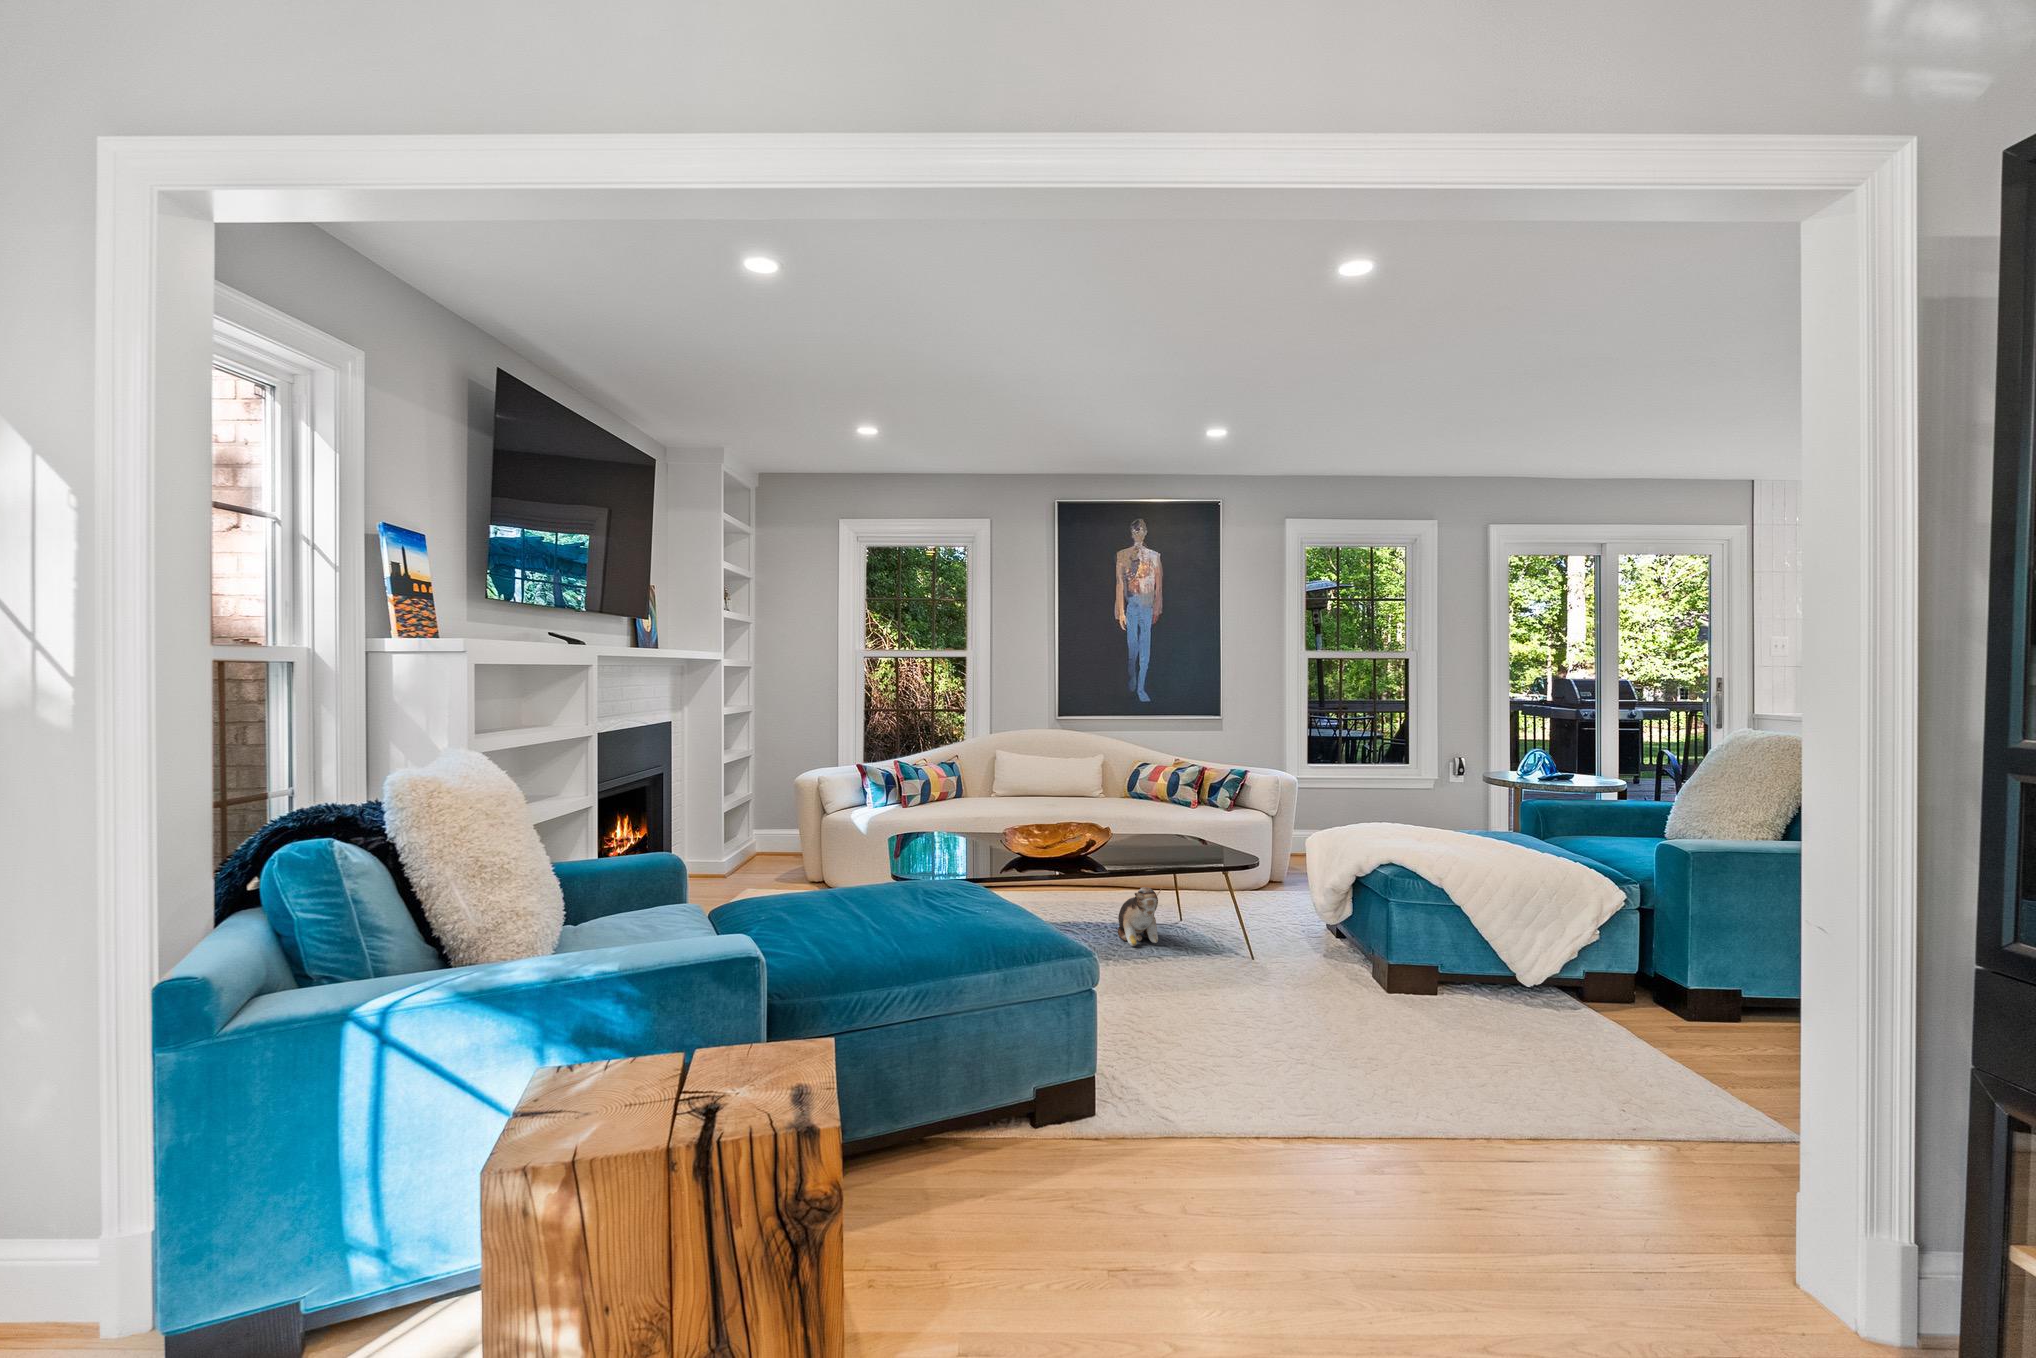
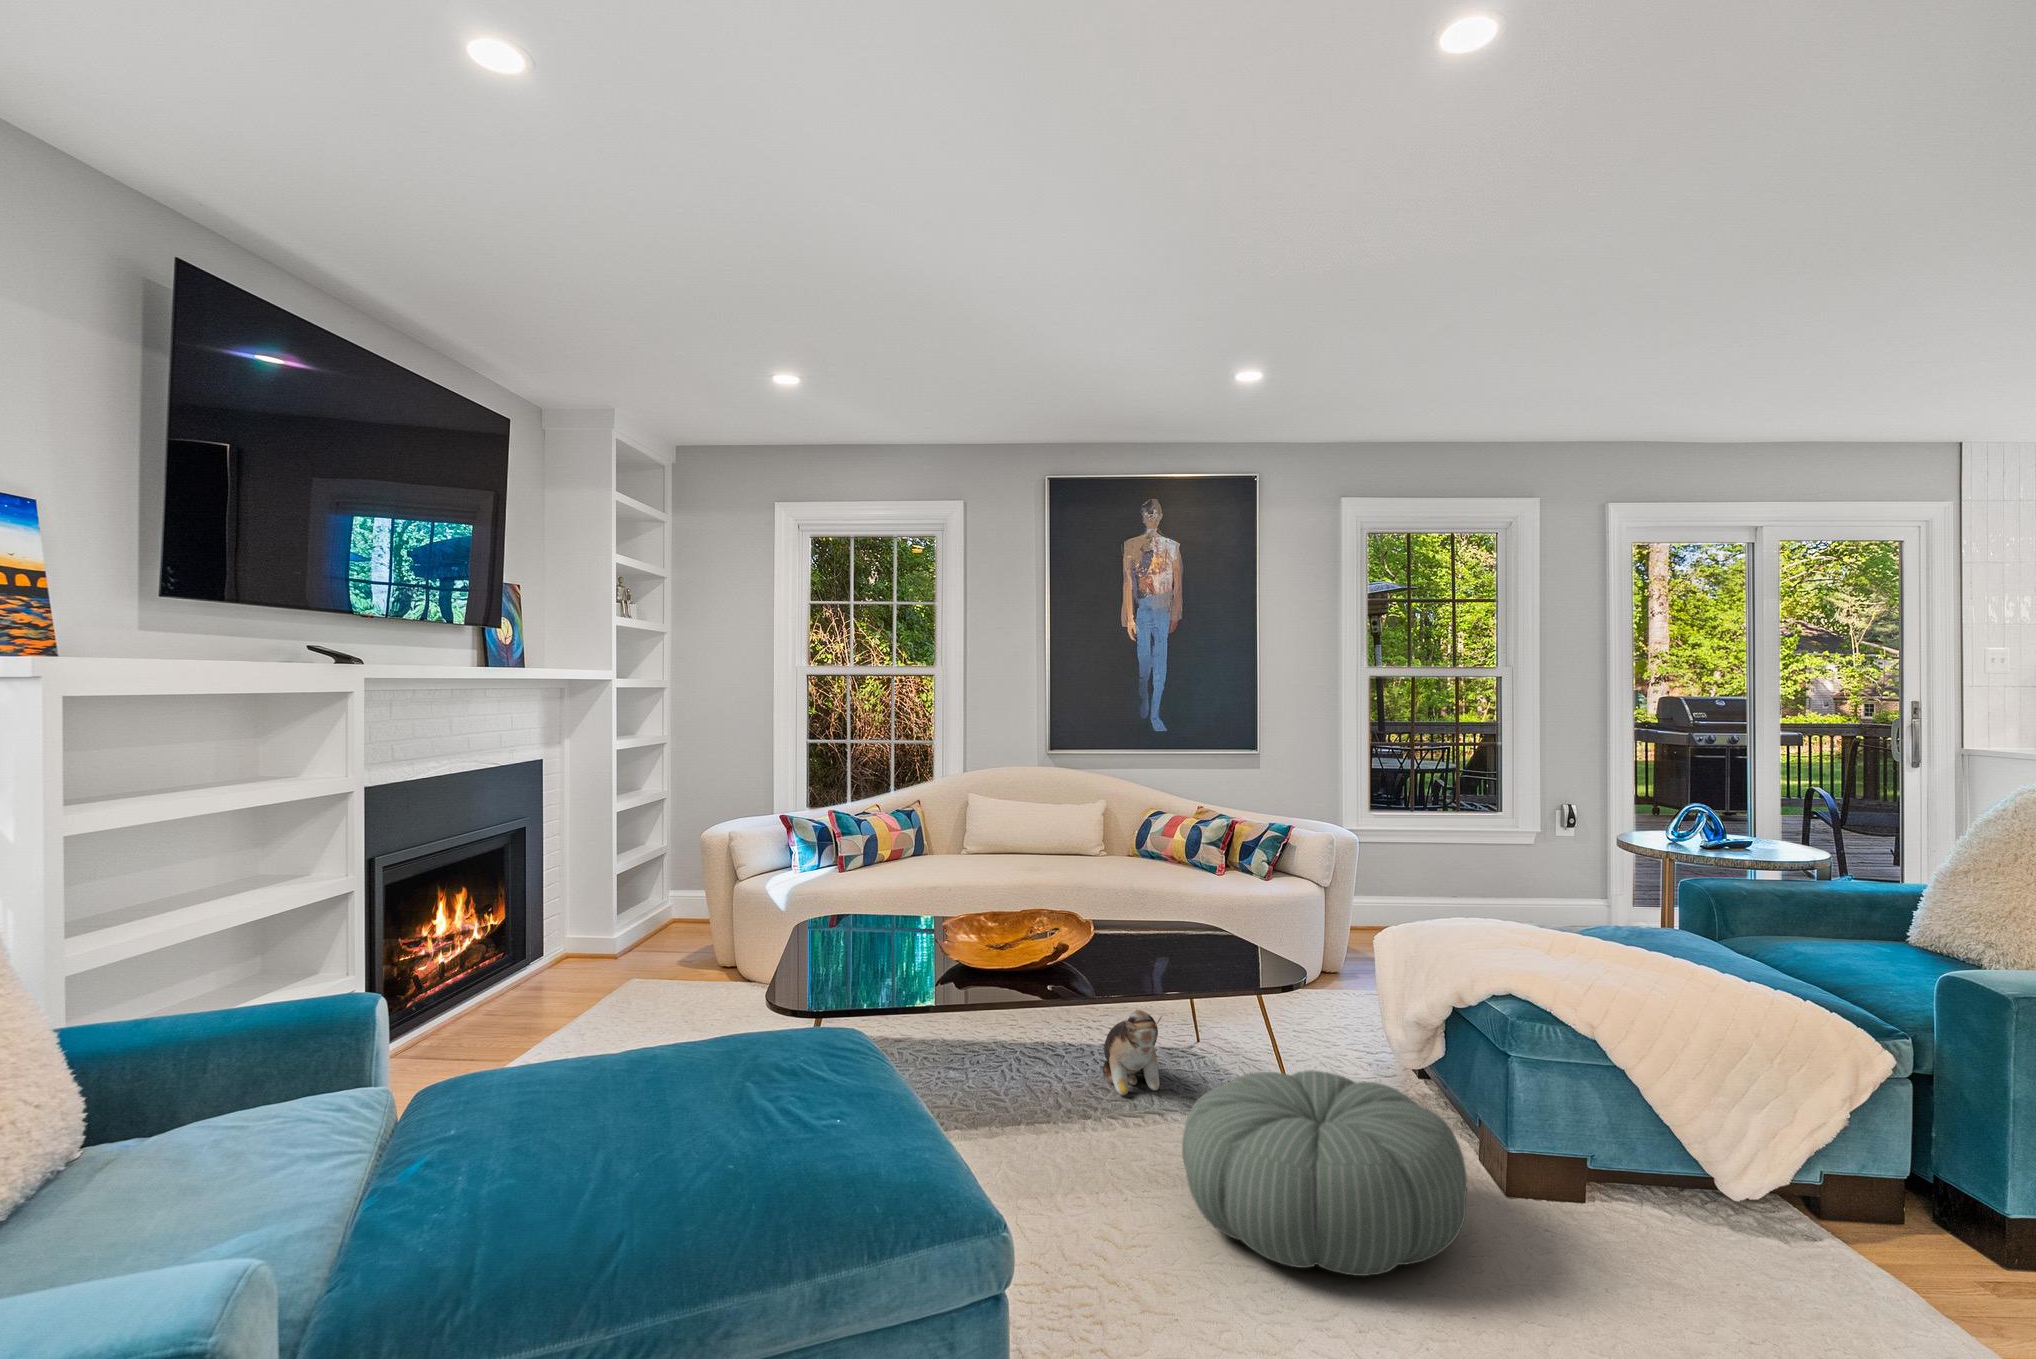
pouf: none [1180,914,1360,1021] -> present [1182,1070,1467,1276]

